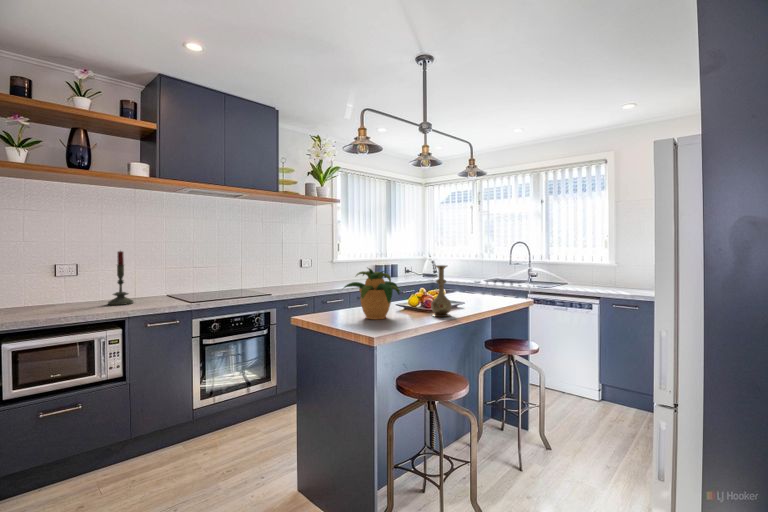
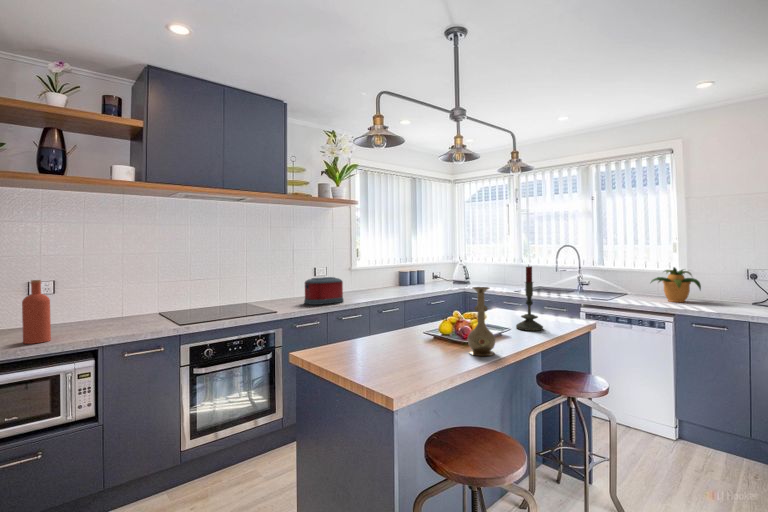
candle: present [108,251,133,305] -> present [516,266,543,331]
bottle: none [62,259,84,311] -> present [22,280,51,344]
toaster: none [292,266,327,289] -> present [304,277,344,305]
potted plant: present [344,268,400,319] -> present [651,267,701,302]

